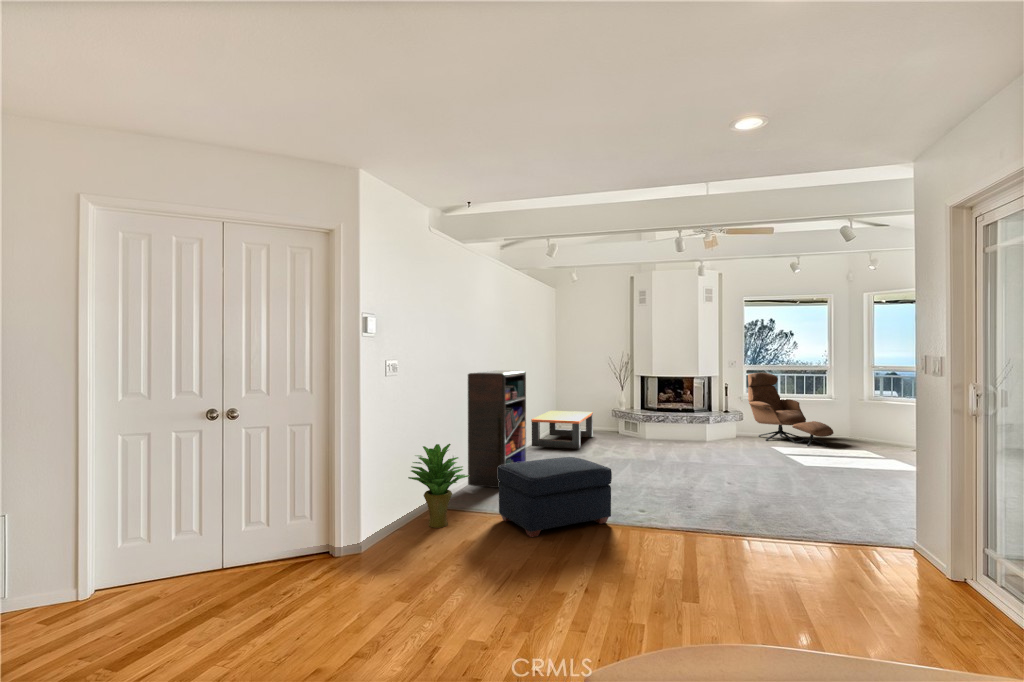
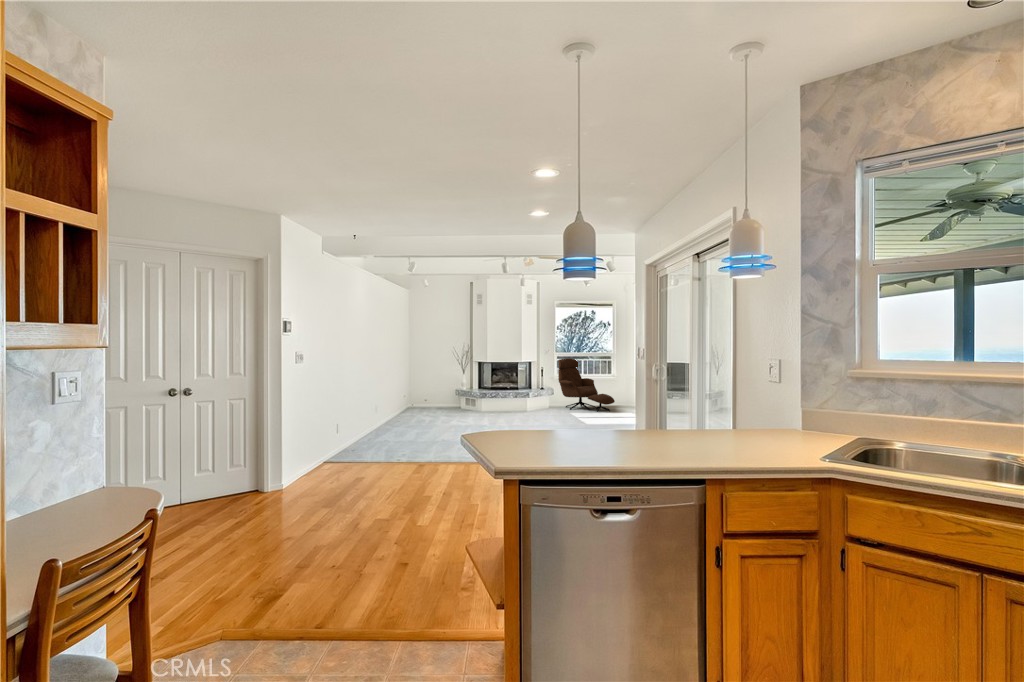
bookshelf: present [468,371,526,488] -> none [346,359,390,448]
coffee table: present [531,411,593,449] -> none [390,392,440,421]
potted plant: present [408,444,469,528] -> none [310,412,357,472]
ottoman: present [498,457,612,537] -> none [377,420,458,472]

